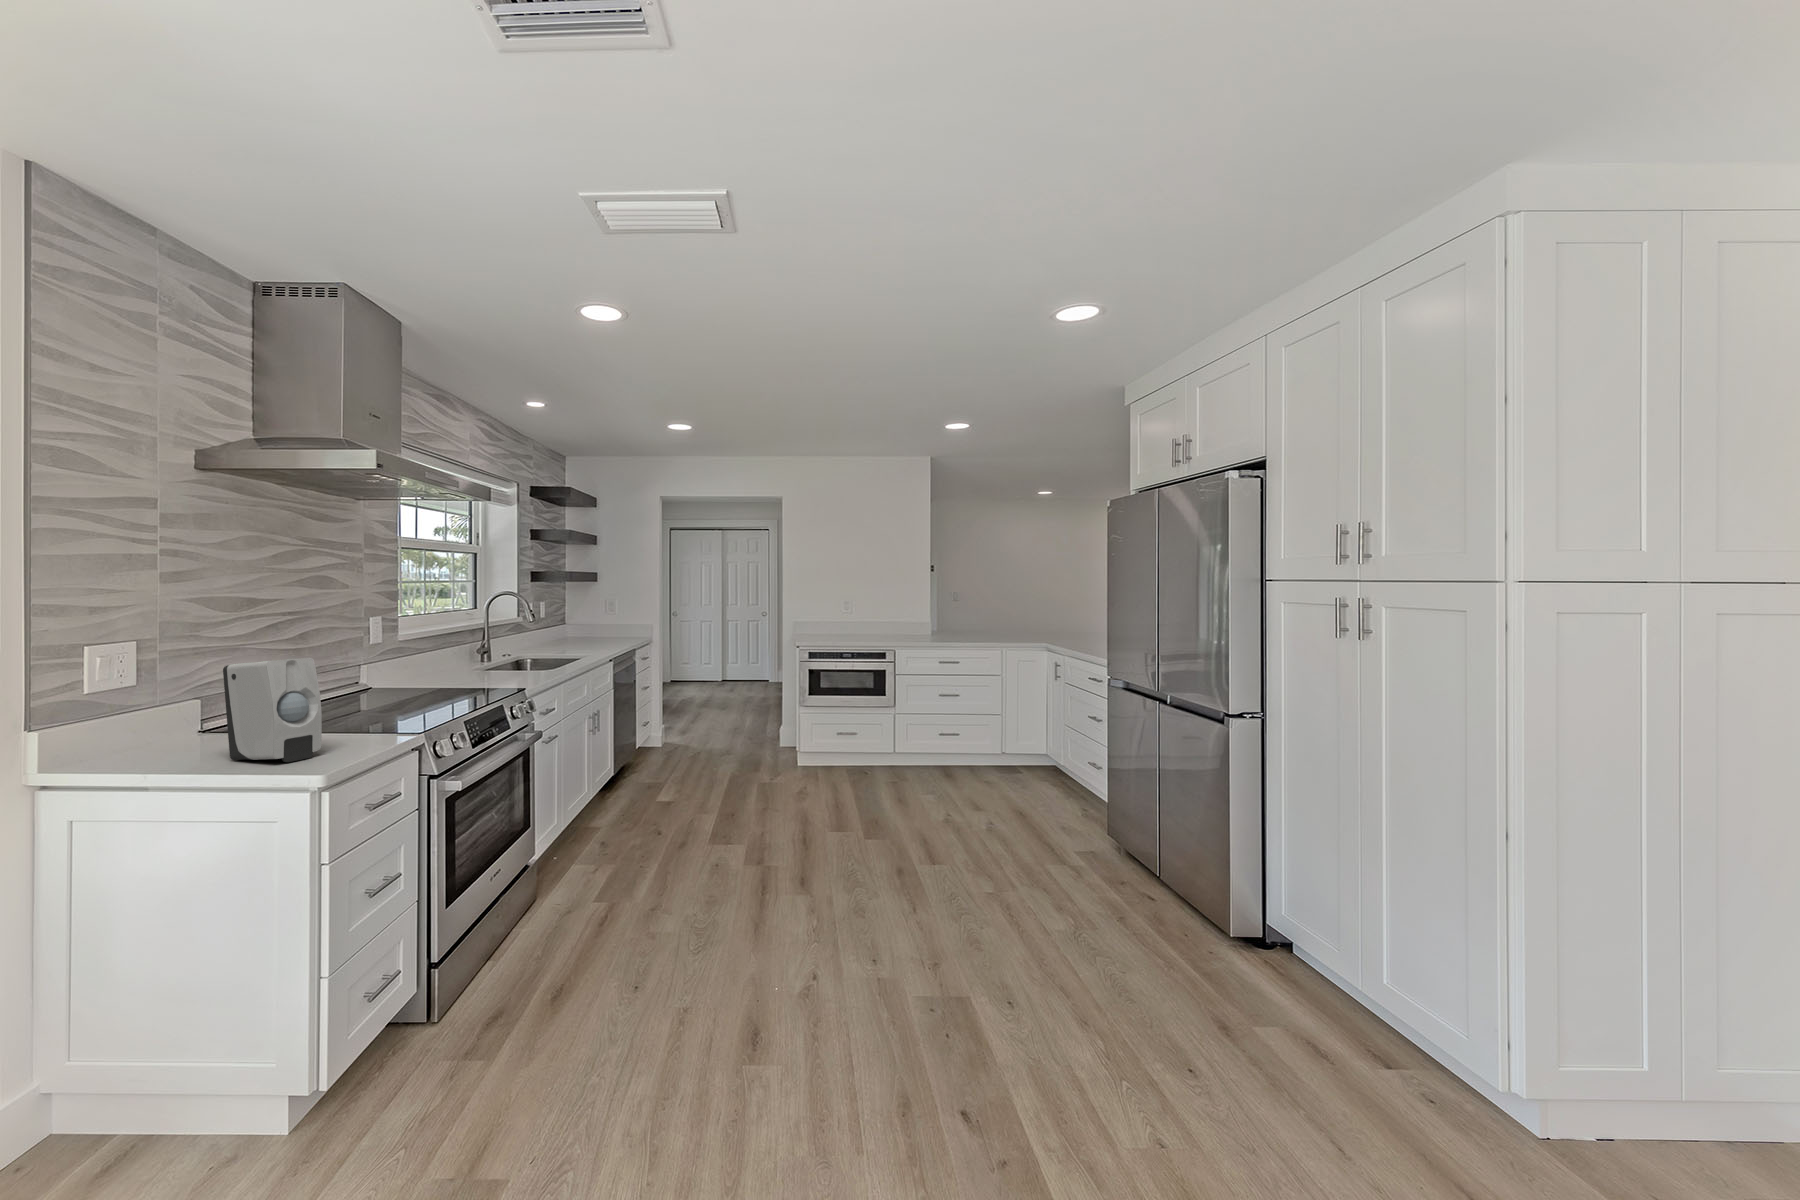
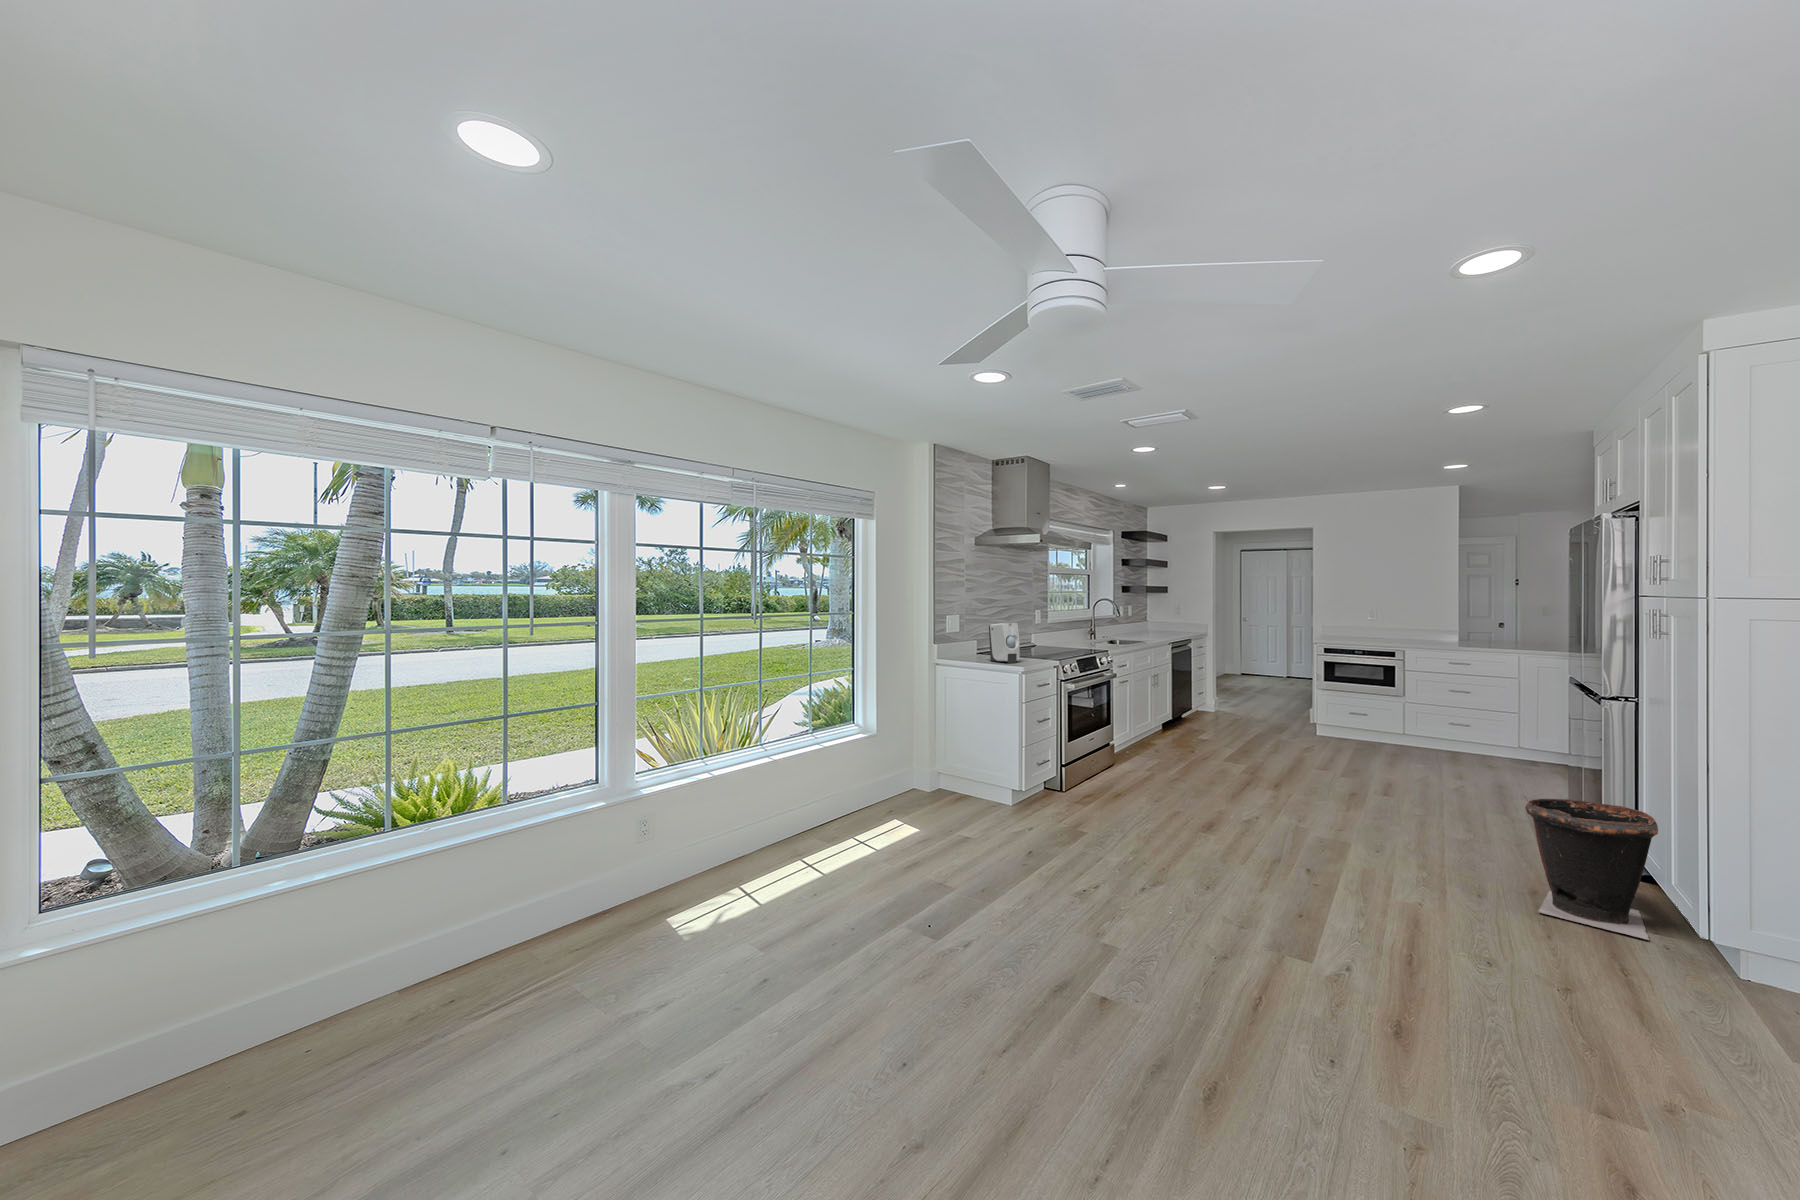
waste bin: none [1232,871,1406,1078] -> present [1524,795,1658,940]

